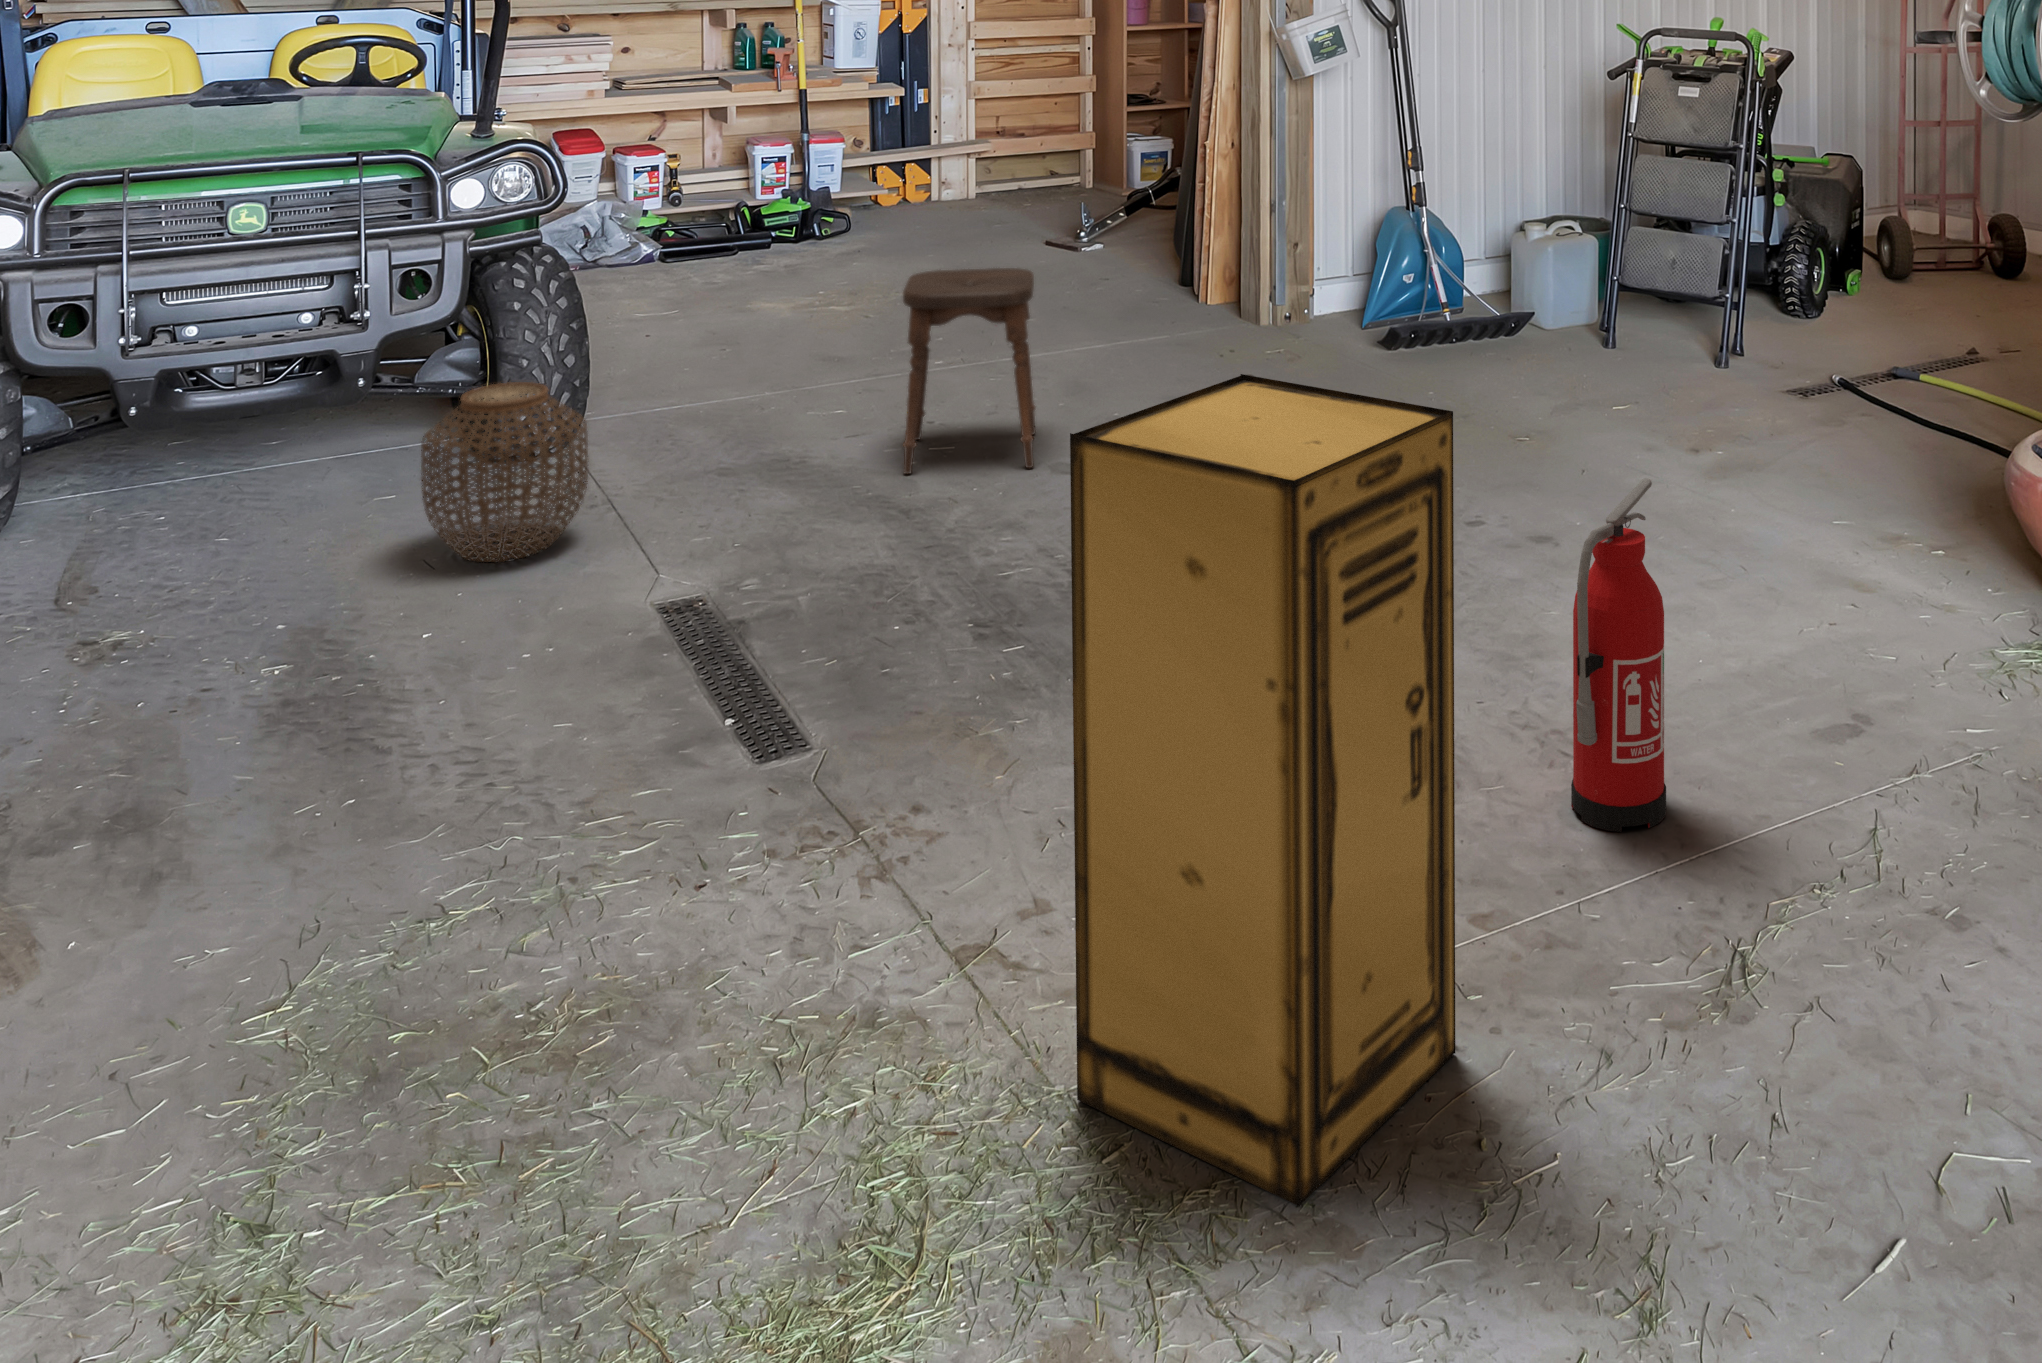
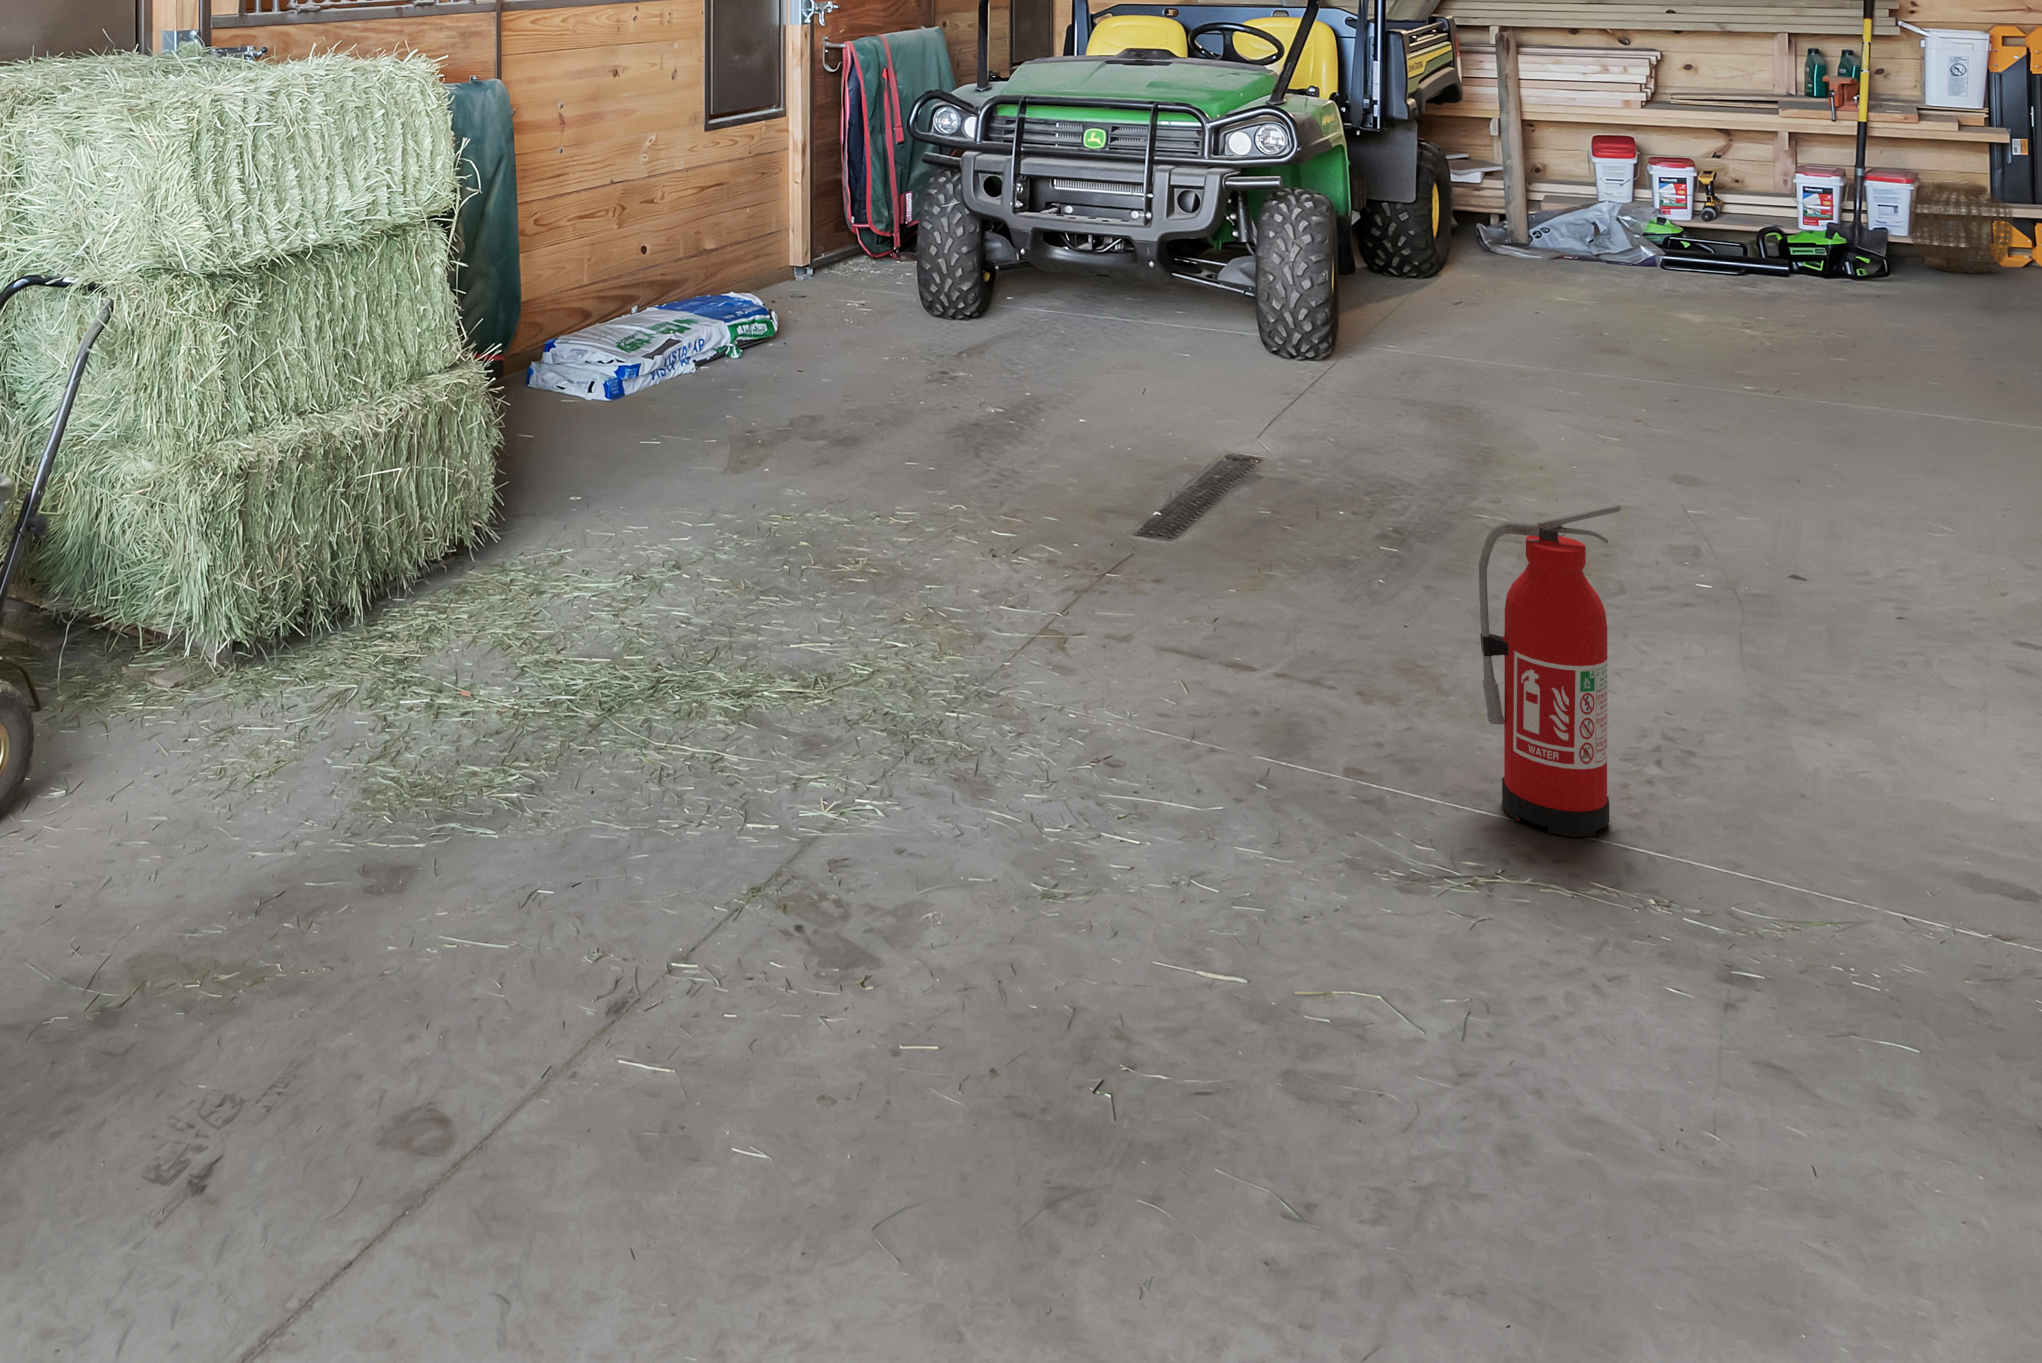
stool: present [903,268,1036,474] -> none [1507,270,1690,471]
storage cabinet: present [1070,374,1455,1207] -> none [906,265,1116,808]
woven basket: present [421,382,588,562] -> present [1909,182,2013,273]

